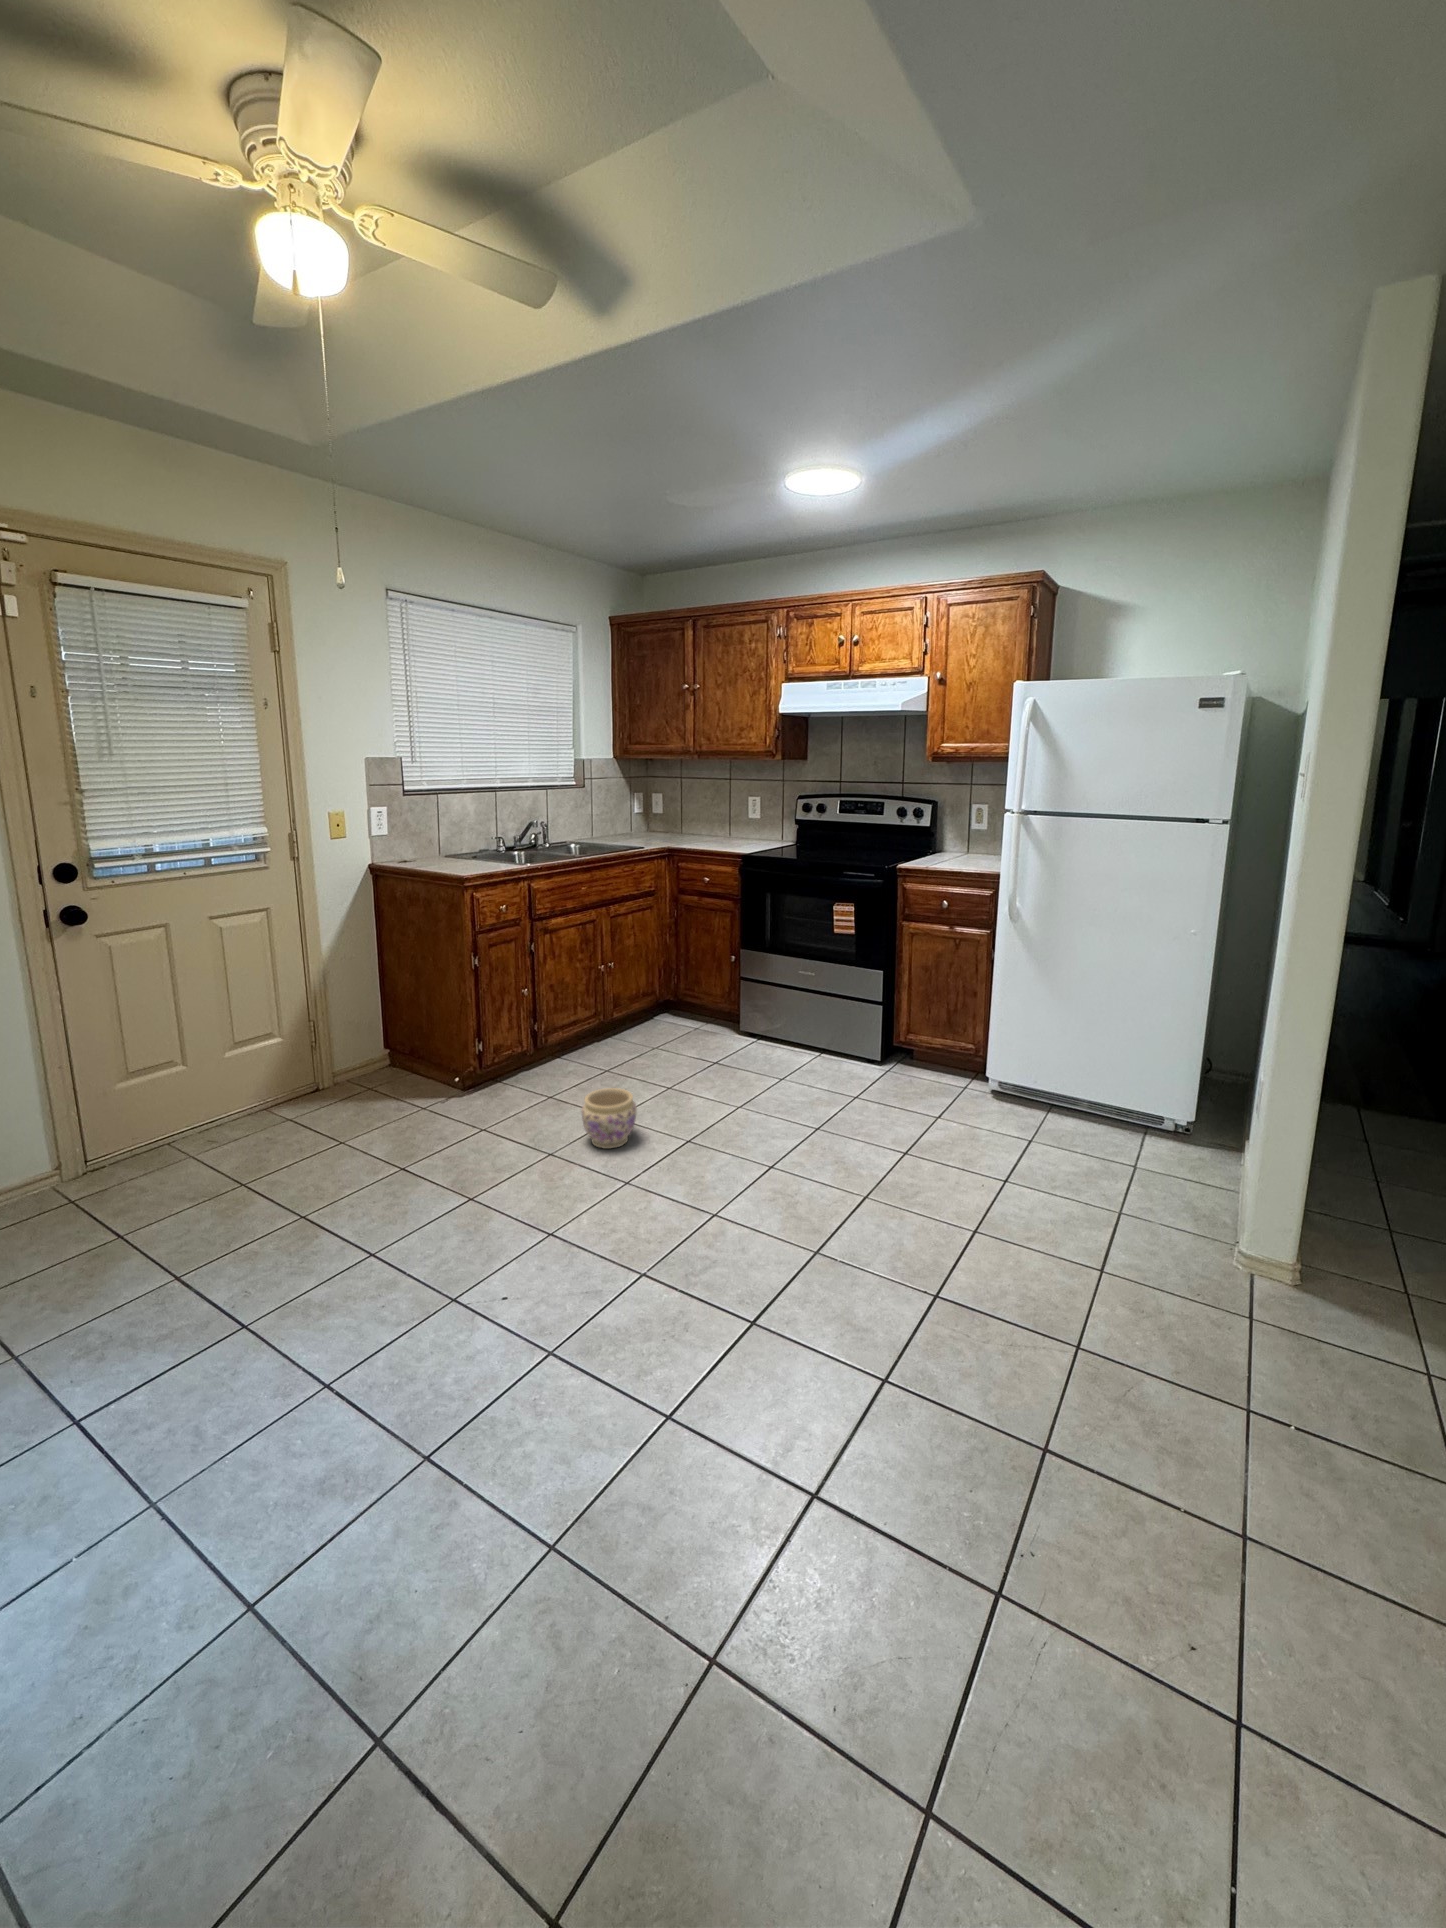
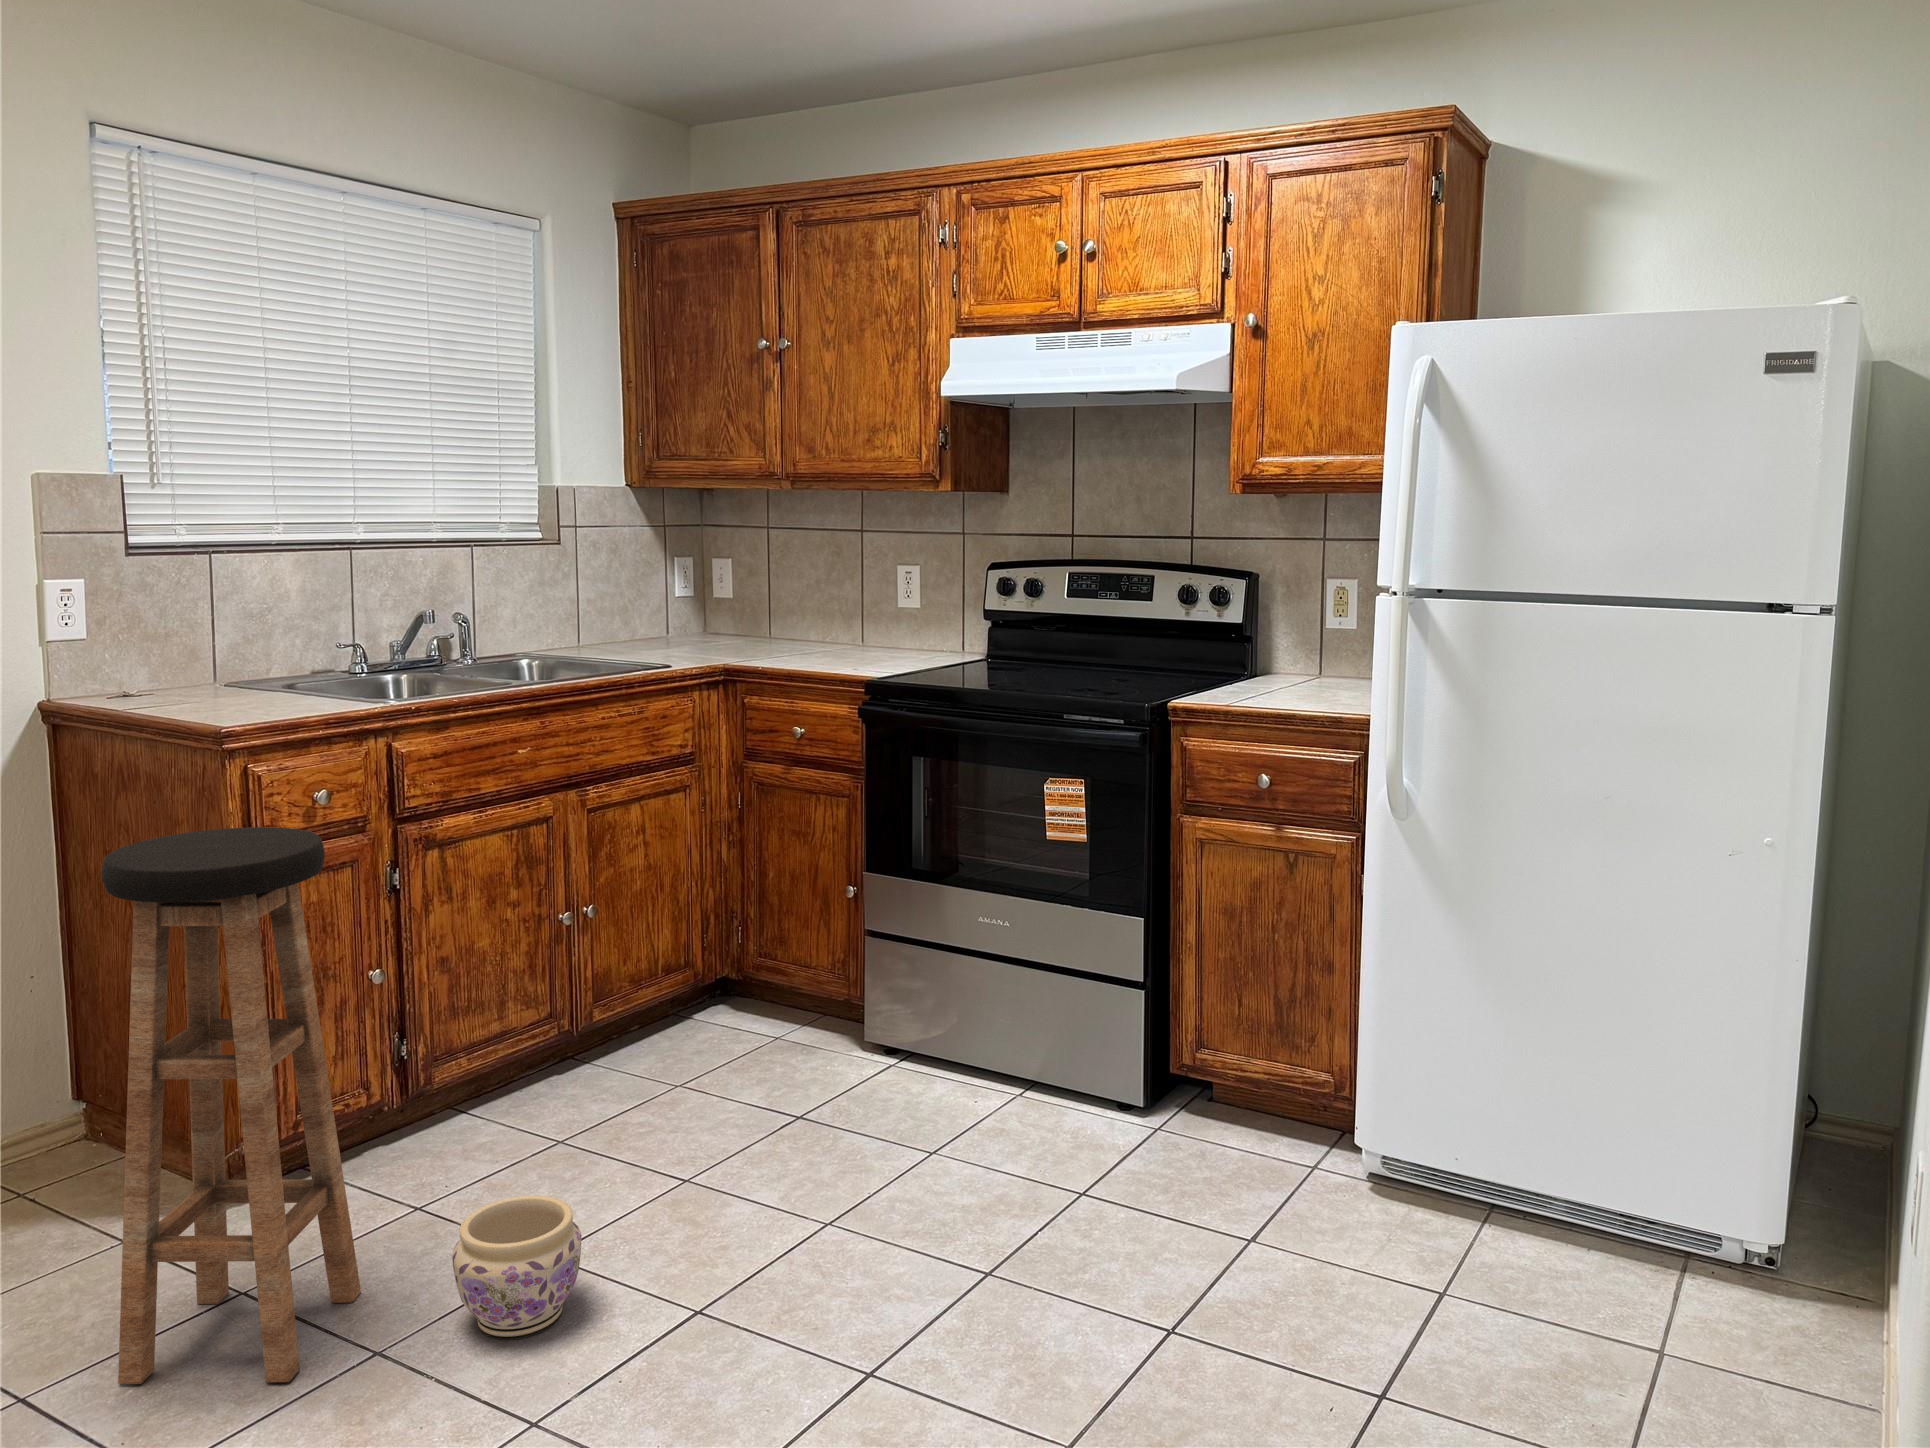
bar stool: none [434,921,536,1163] -> present [102,827,361,1384]

